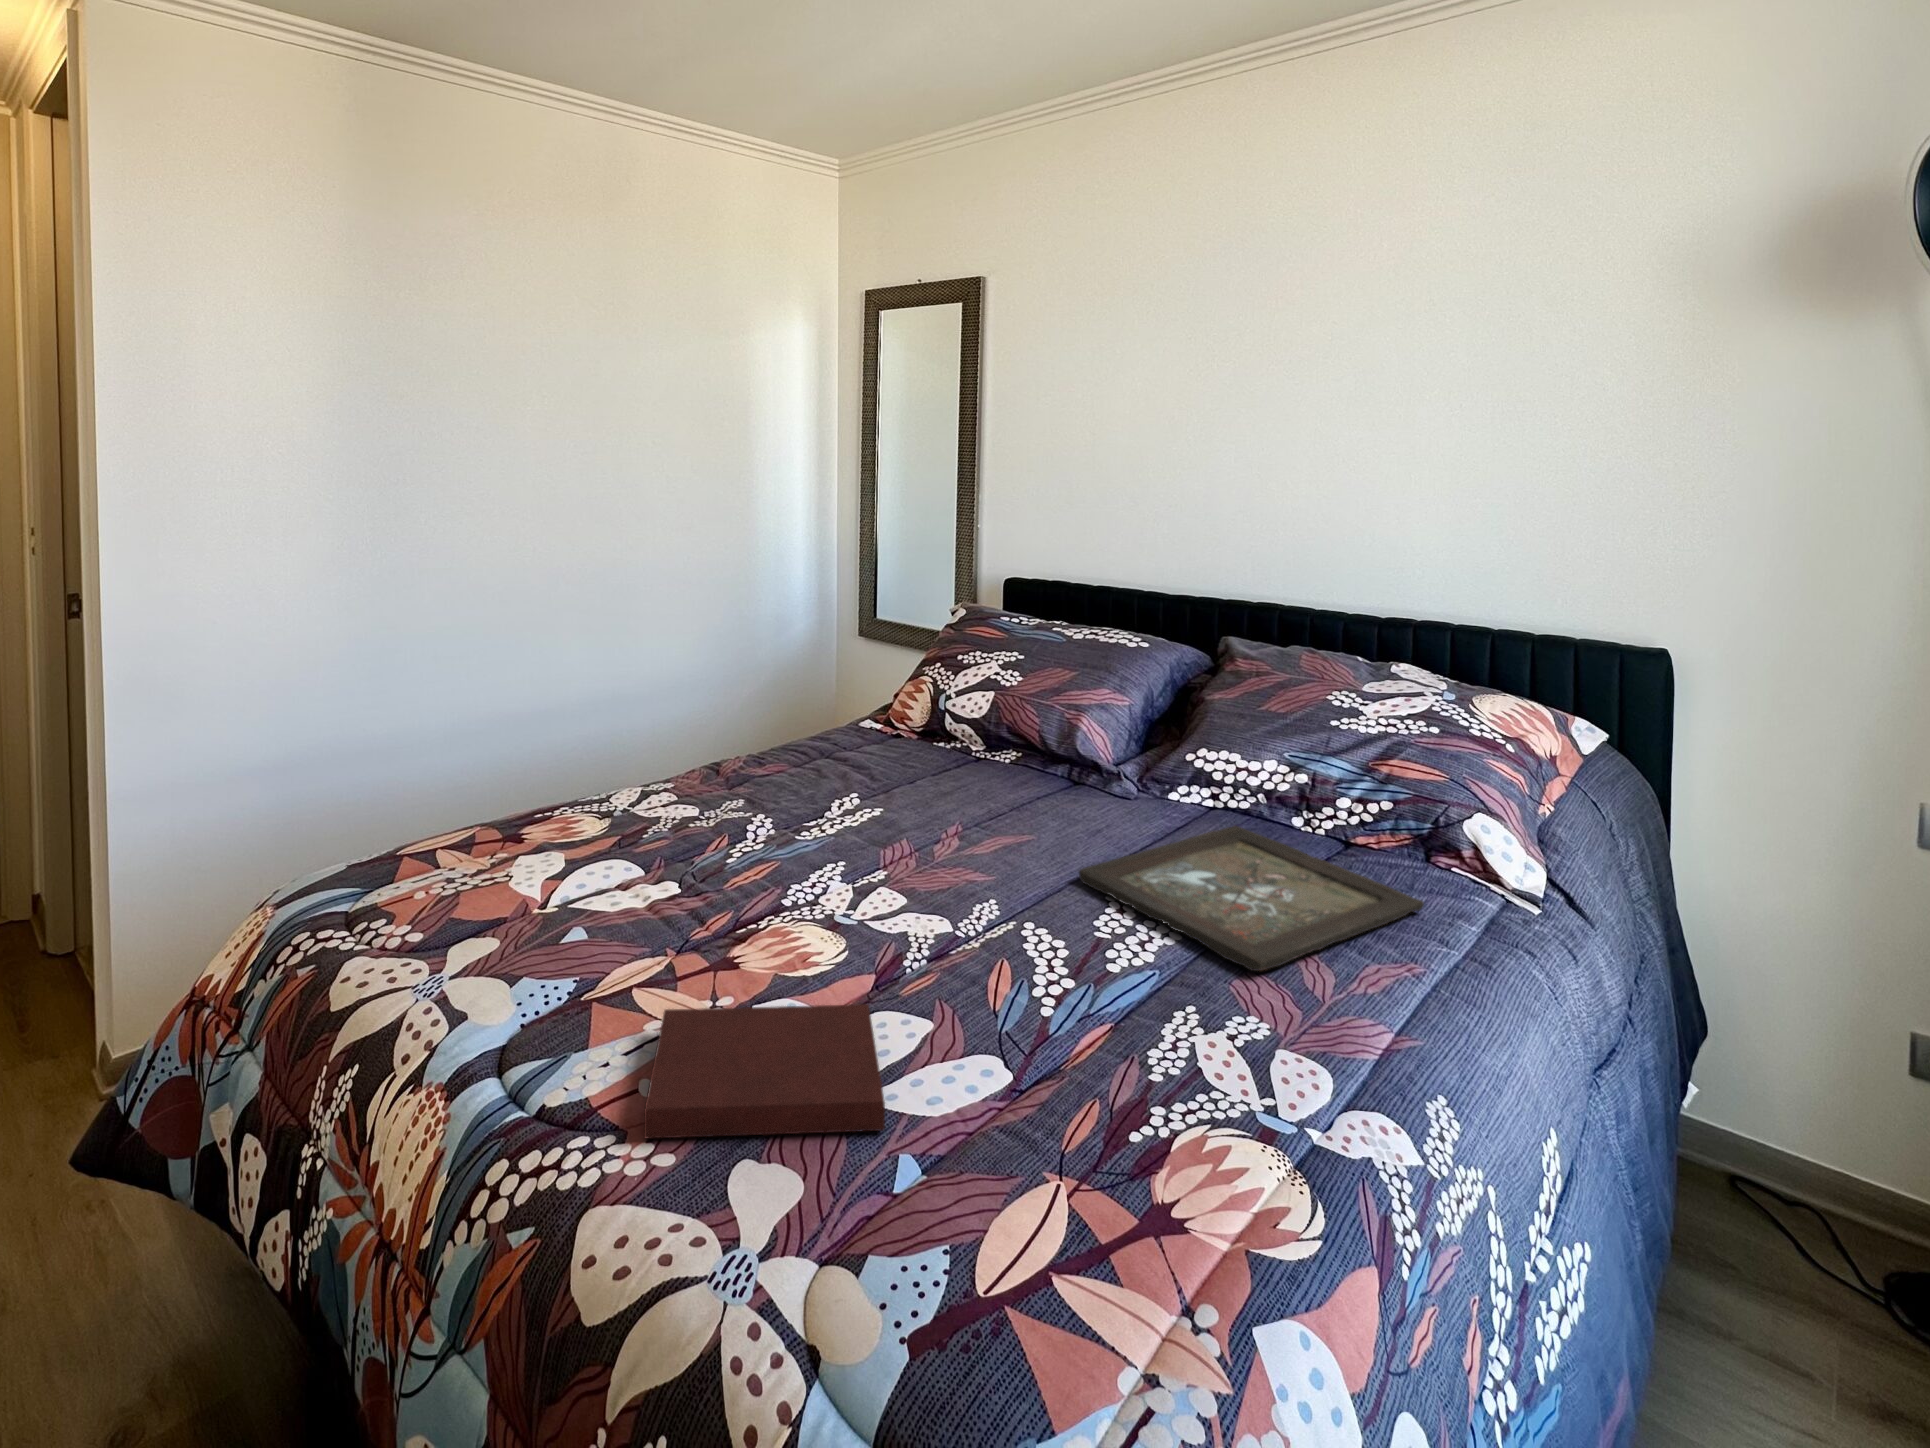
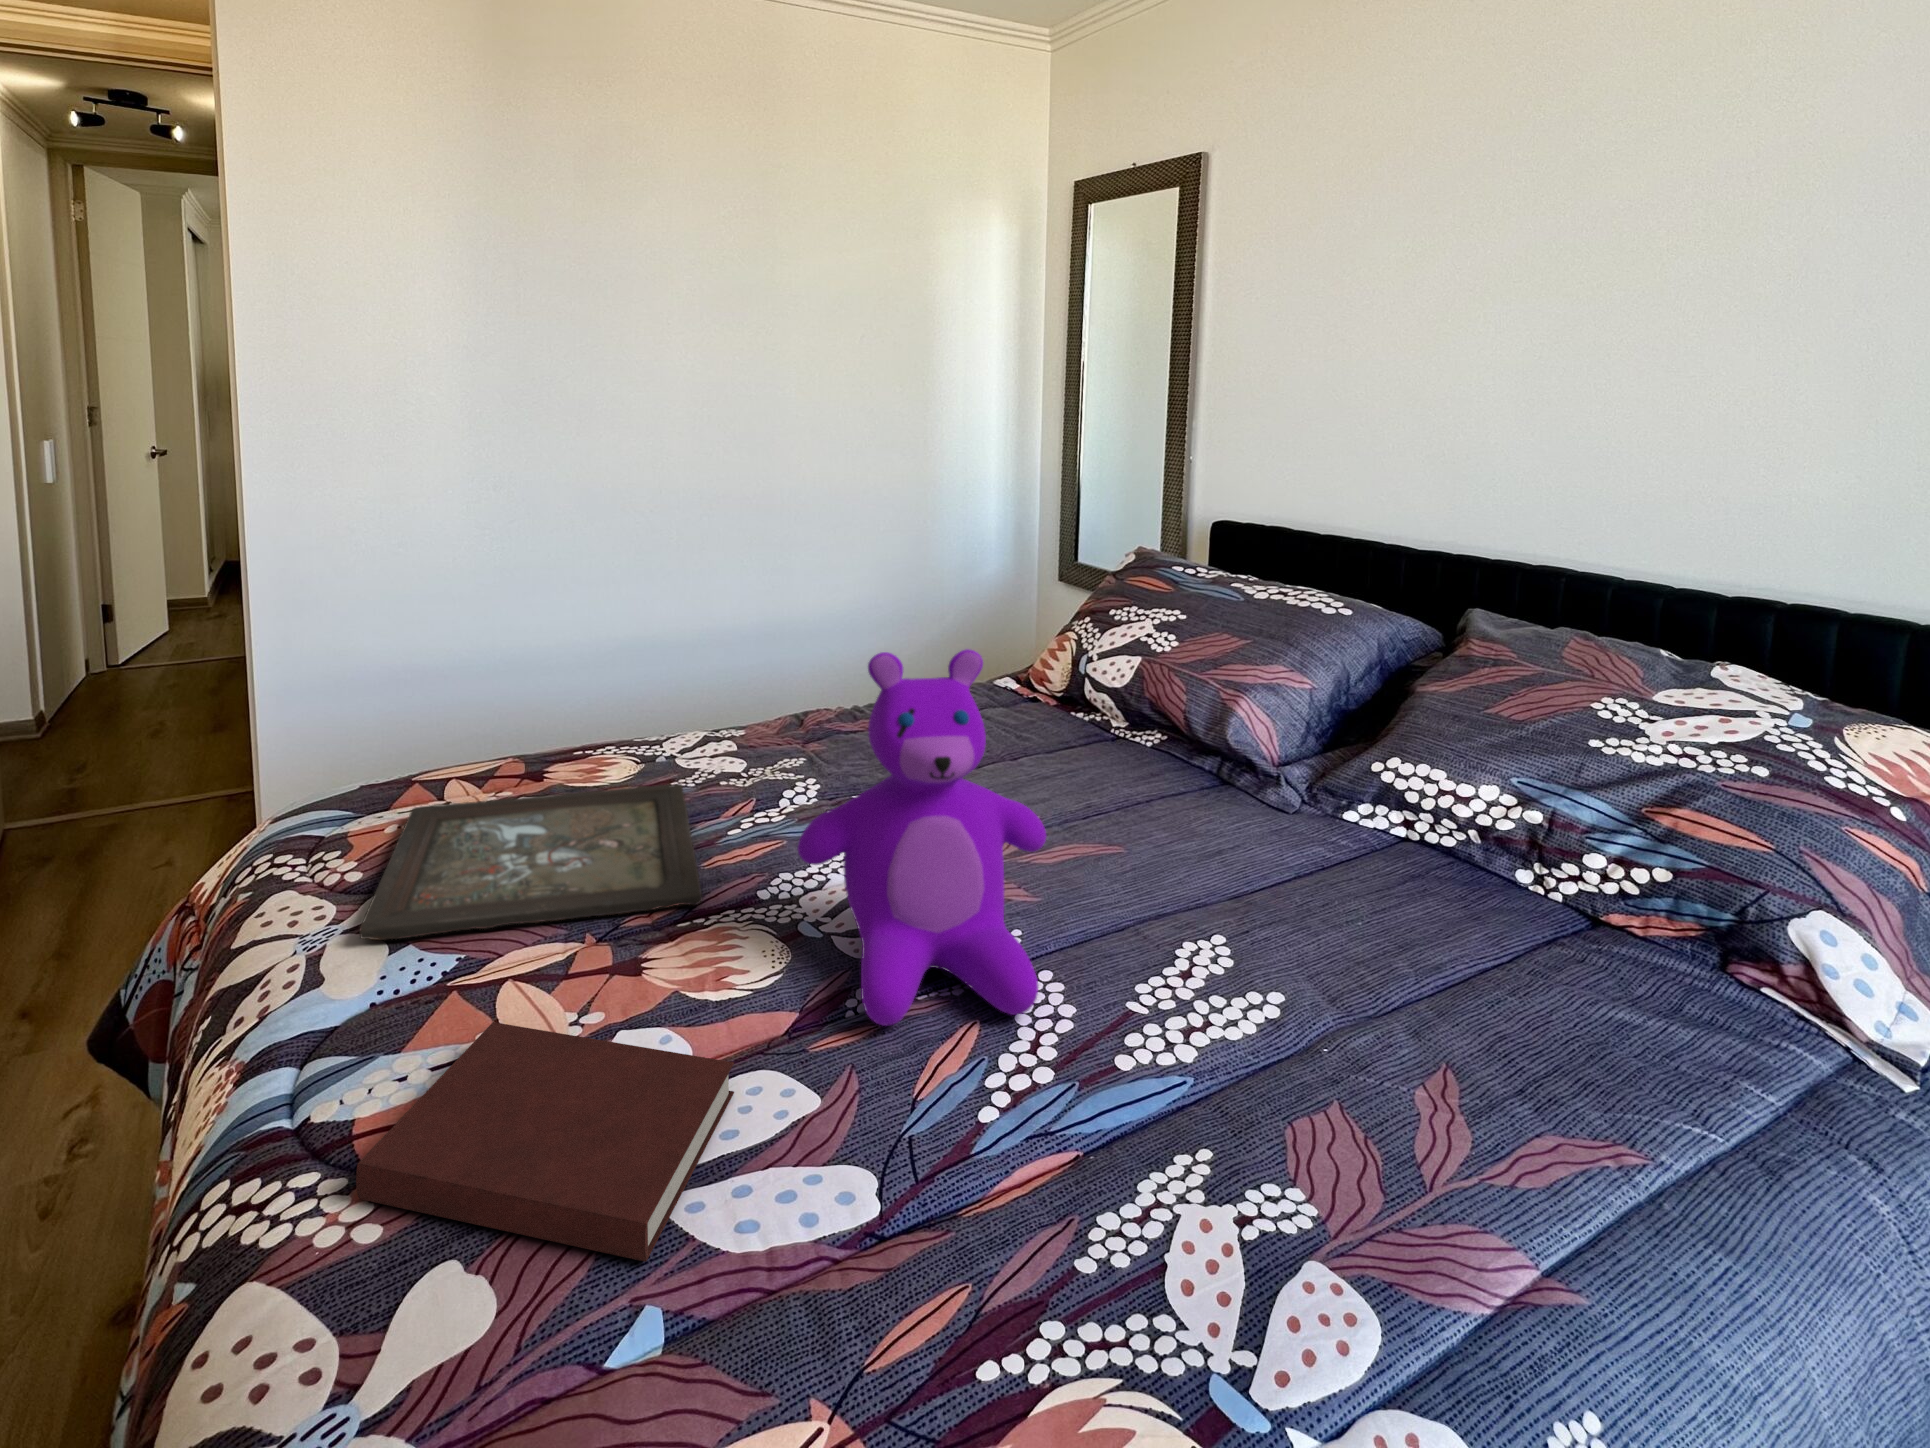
teddy bear: none [848,685,1046,970] -> present [797,649,1046,1026]
tray: present [1079,826,1424,971] -> present [360,784,702,940]

